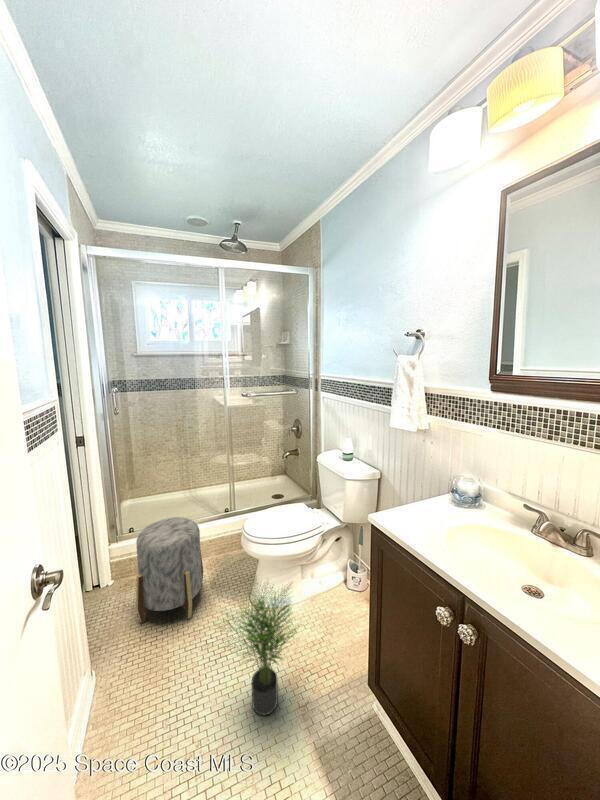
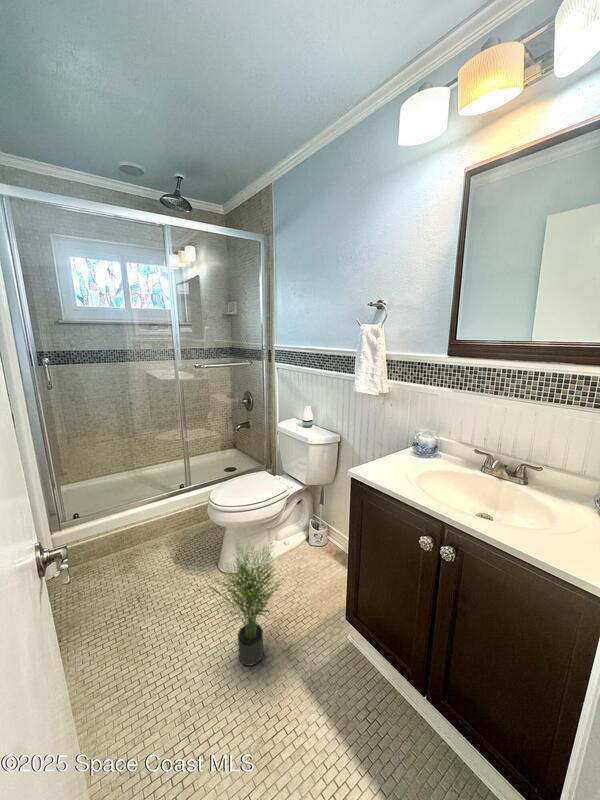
stool: present [136,517,203,623] -> none [91,496,167,608]

